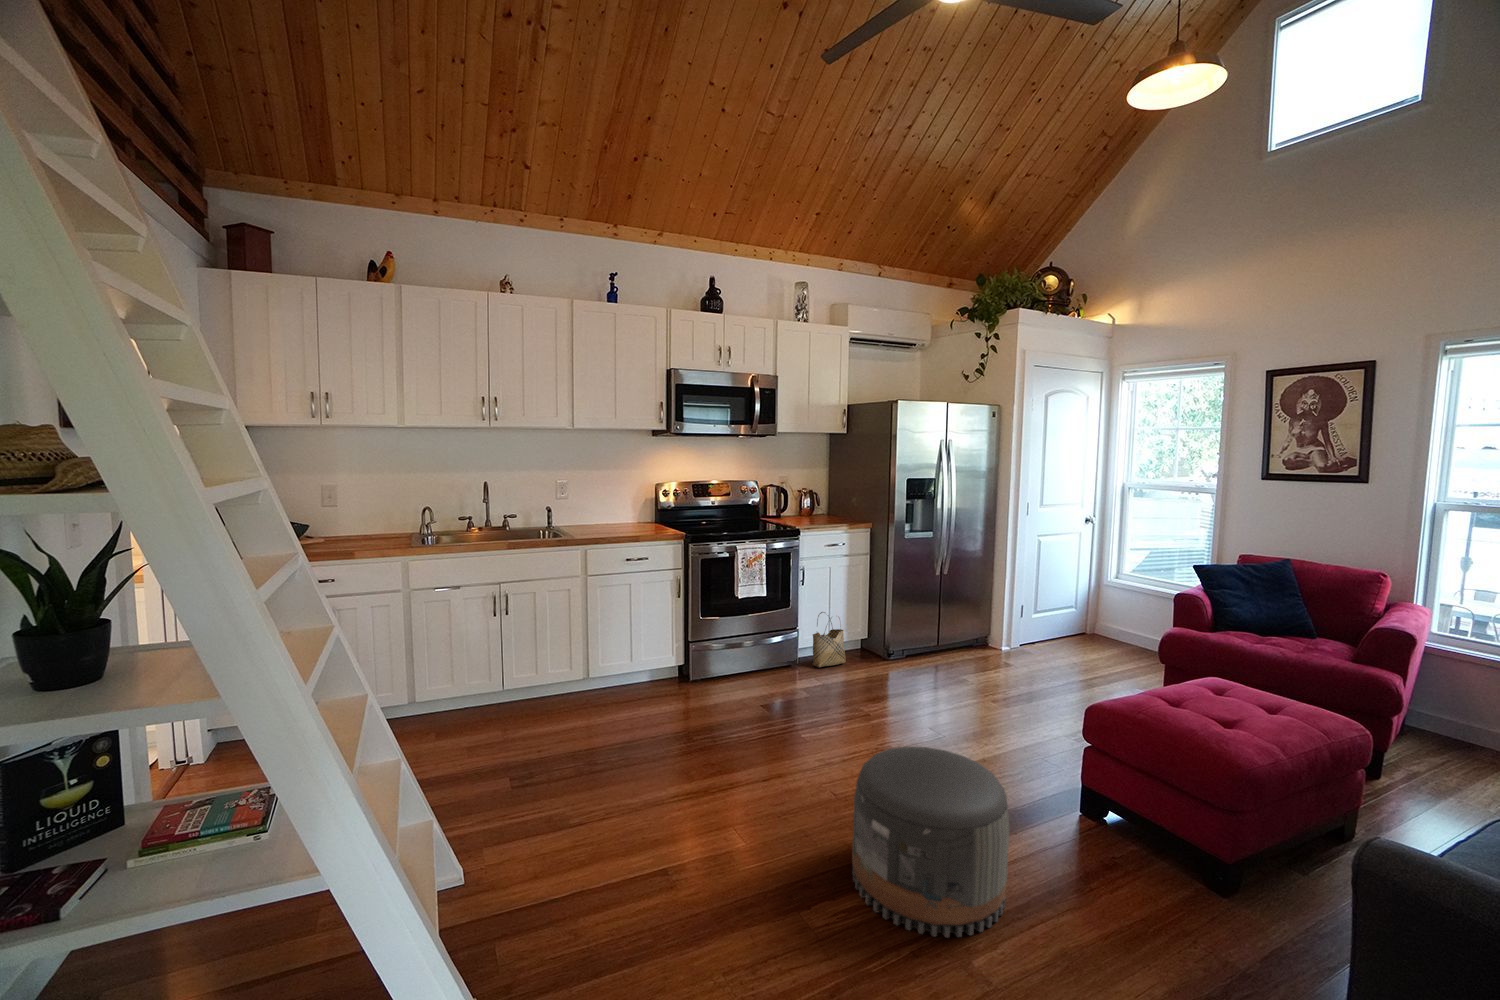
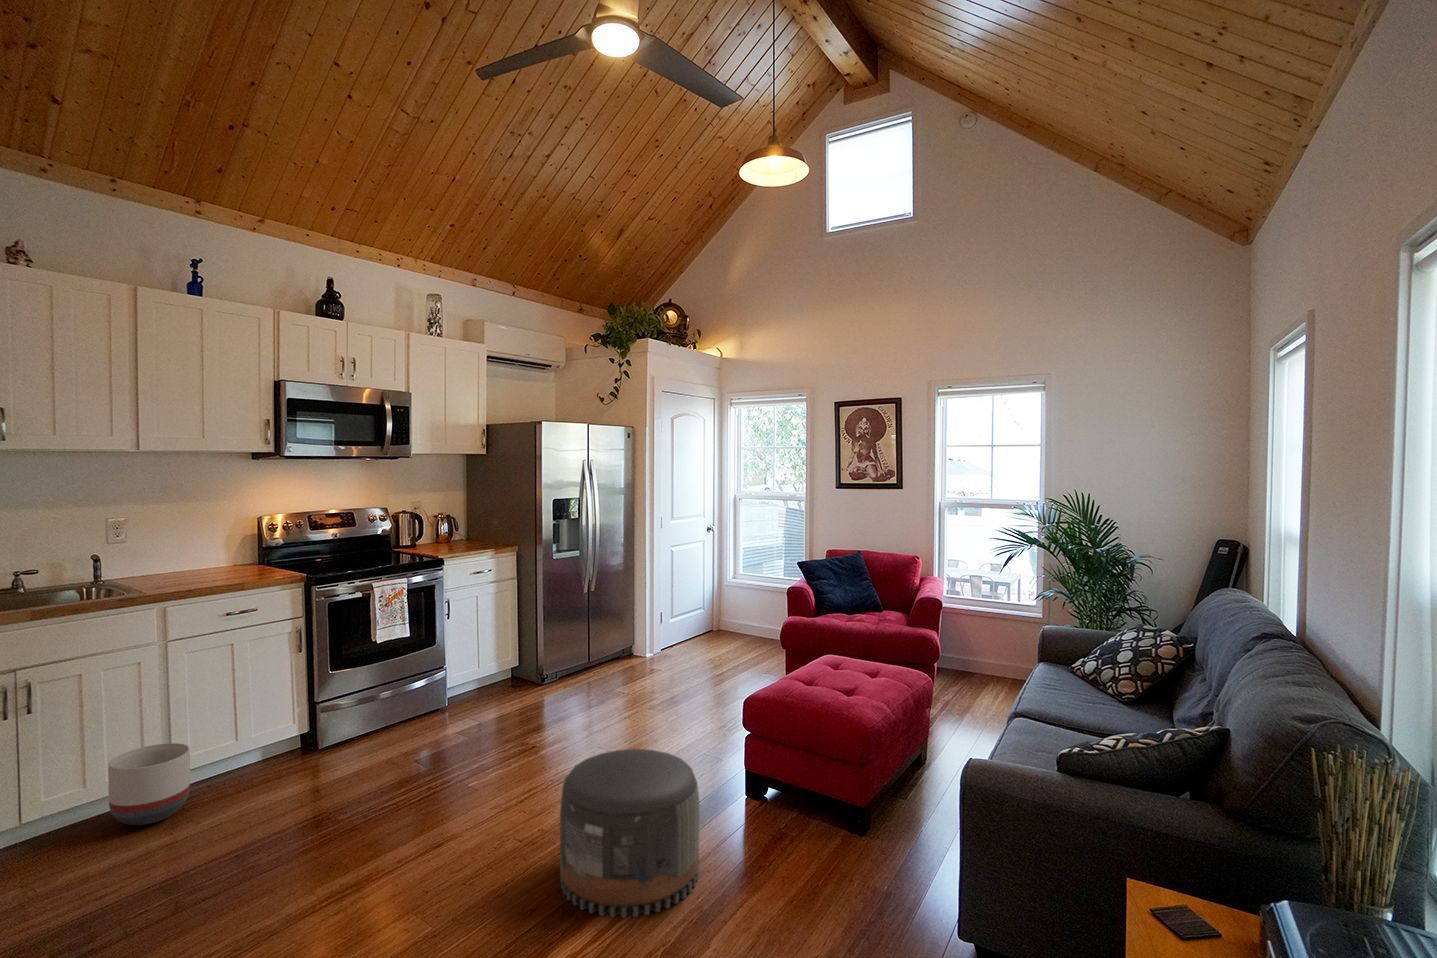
woven basket: present [812,612,846,667] -> none [462,646,499,707]
planter: none [544,656,595,715] -> present [108,743,190,825]

